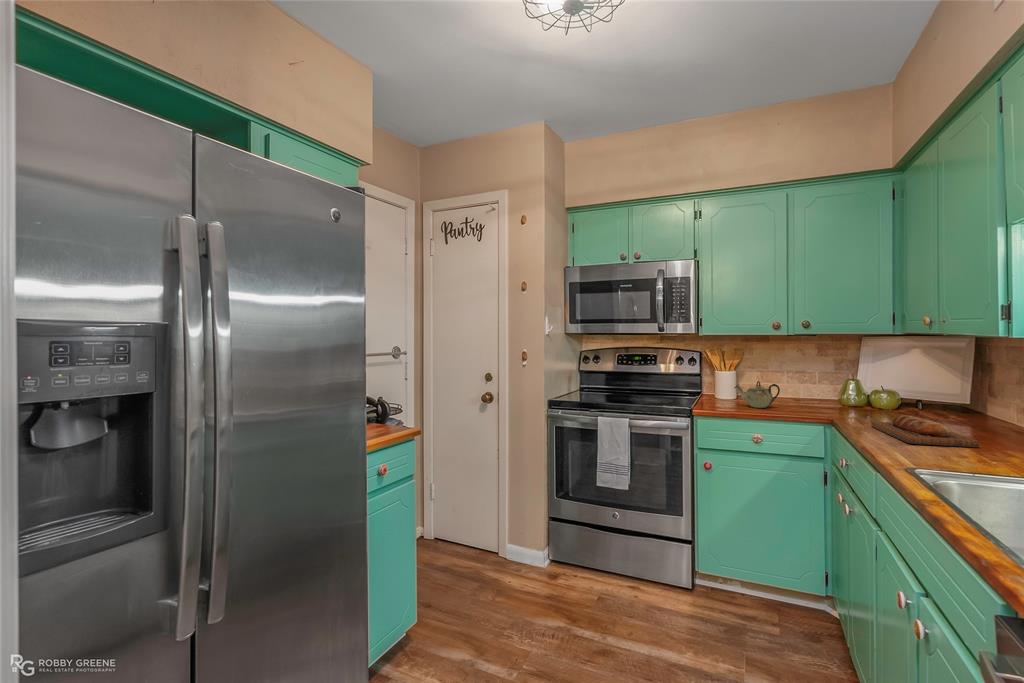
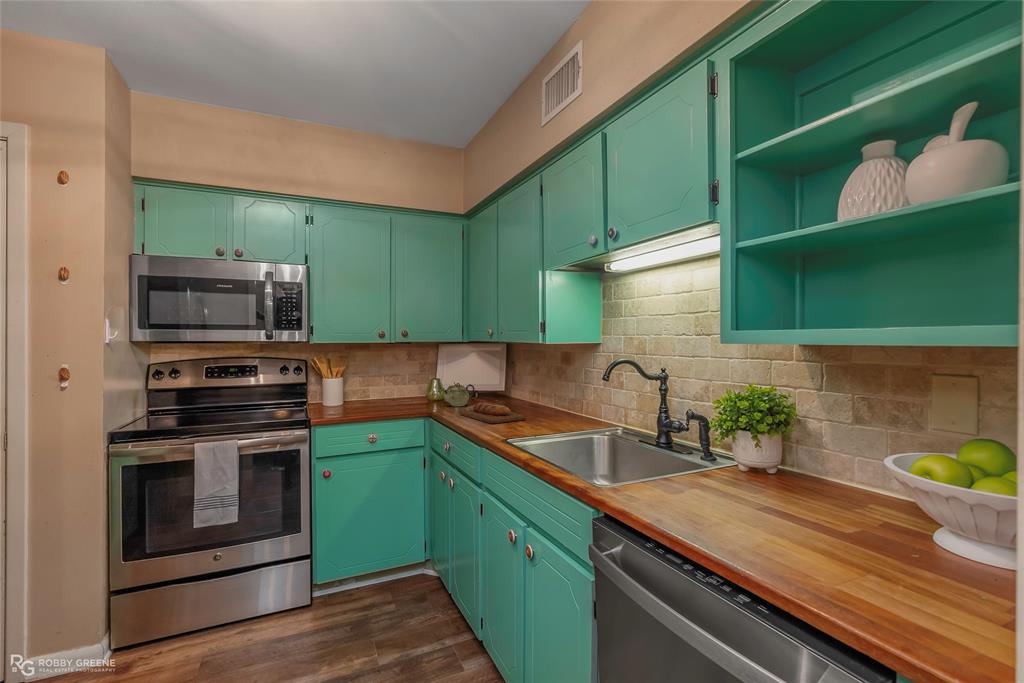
teapot: present [734,381,780,408] -> present [438,383,474,407]

